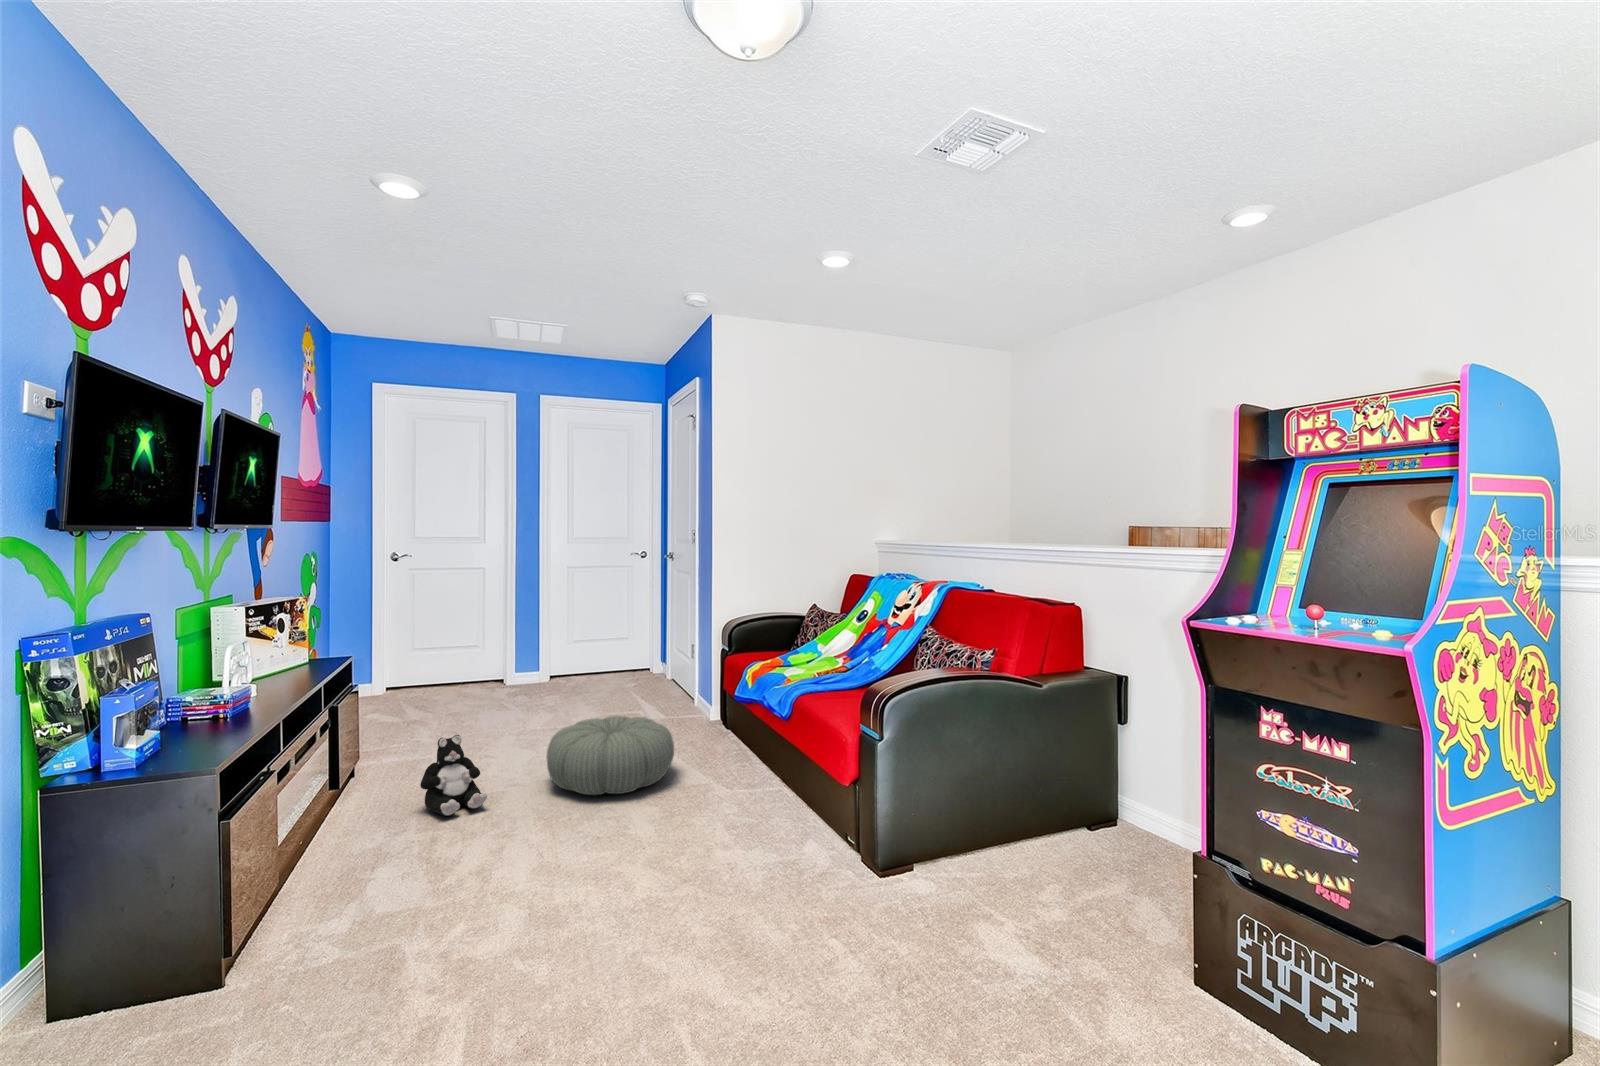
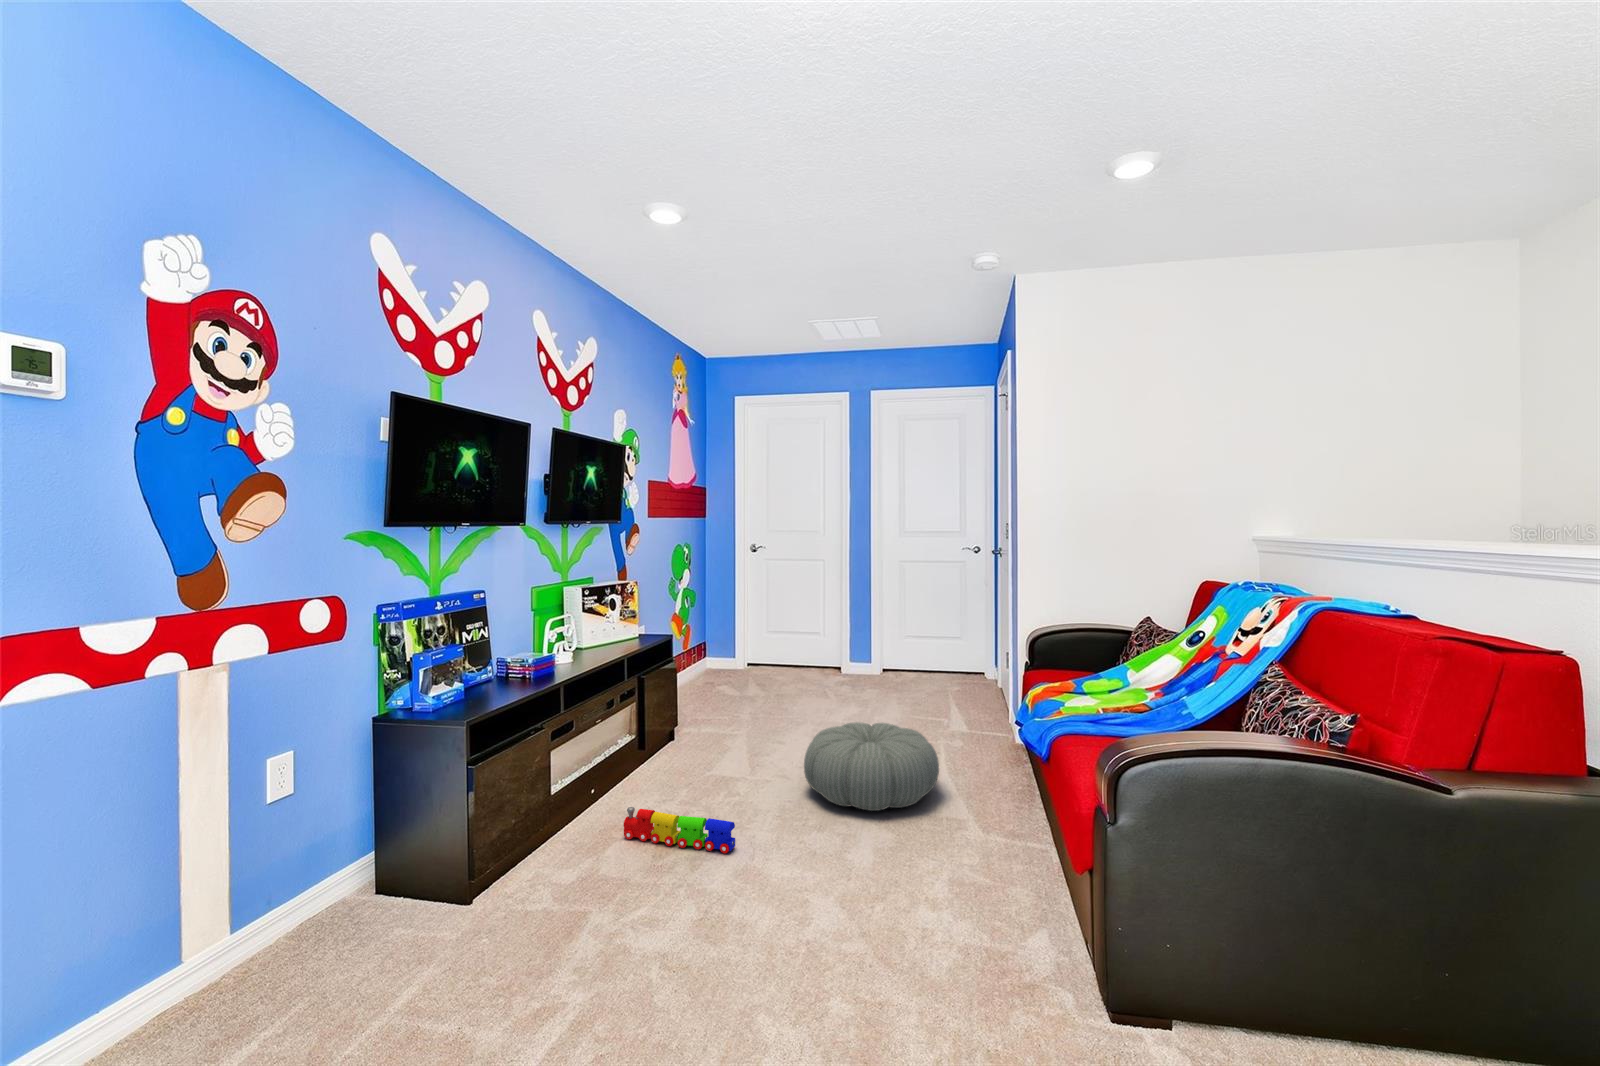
plush toy: present [420,735,487,816] -> none [691,720,744,796]
toy train: none [379,825,515,871] -> present [624,807,735,853]

